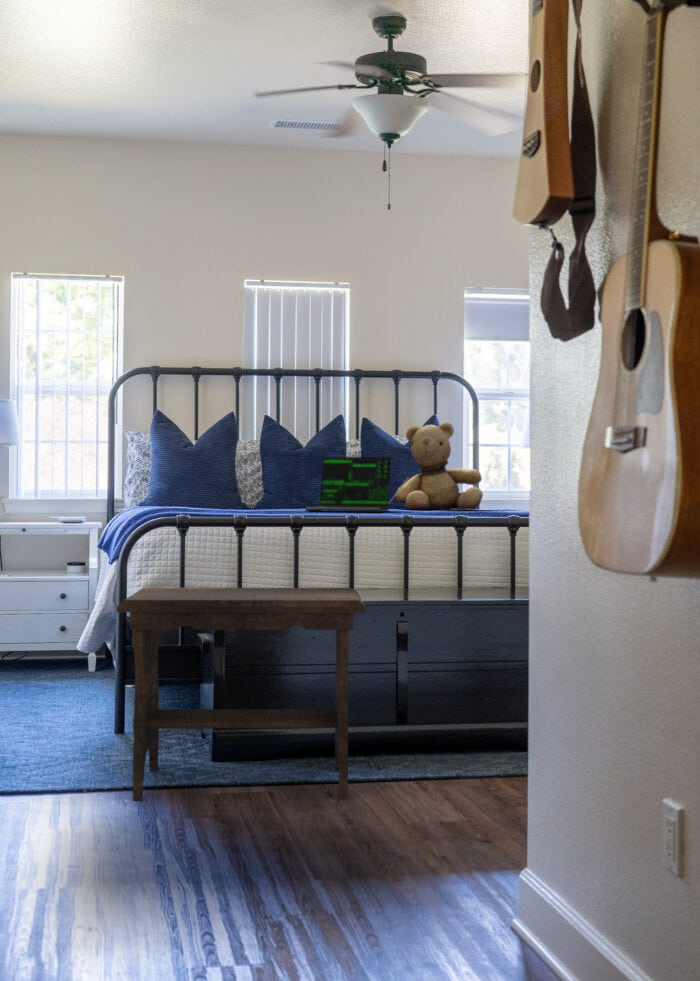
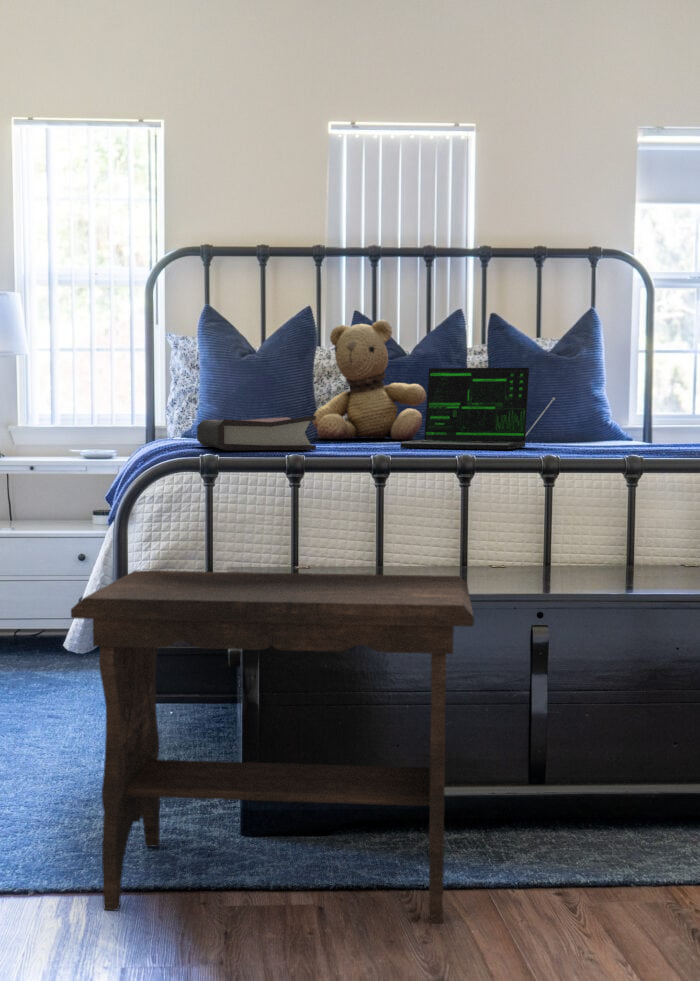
teddy bear: present [396,422,483,510] -> present [313,320,426,440]
hardback book: none [164,489,250,512] -> present [197,415,316,450]

